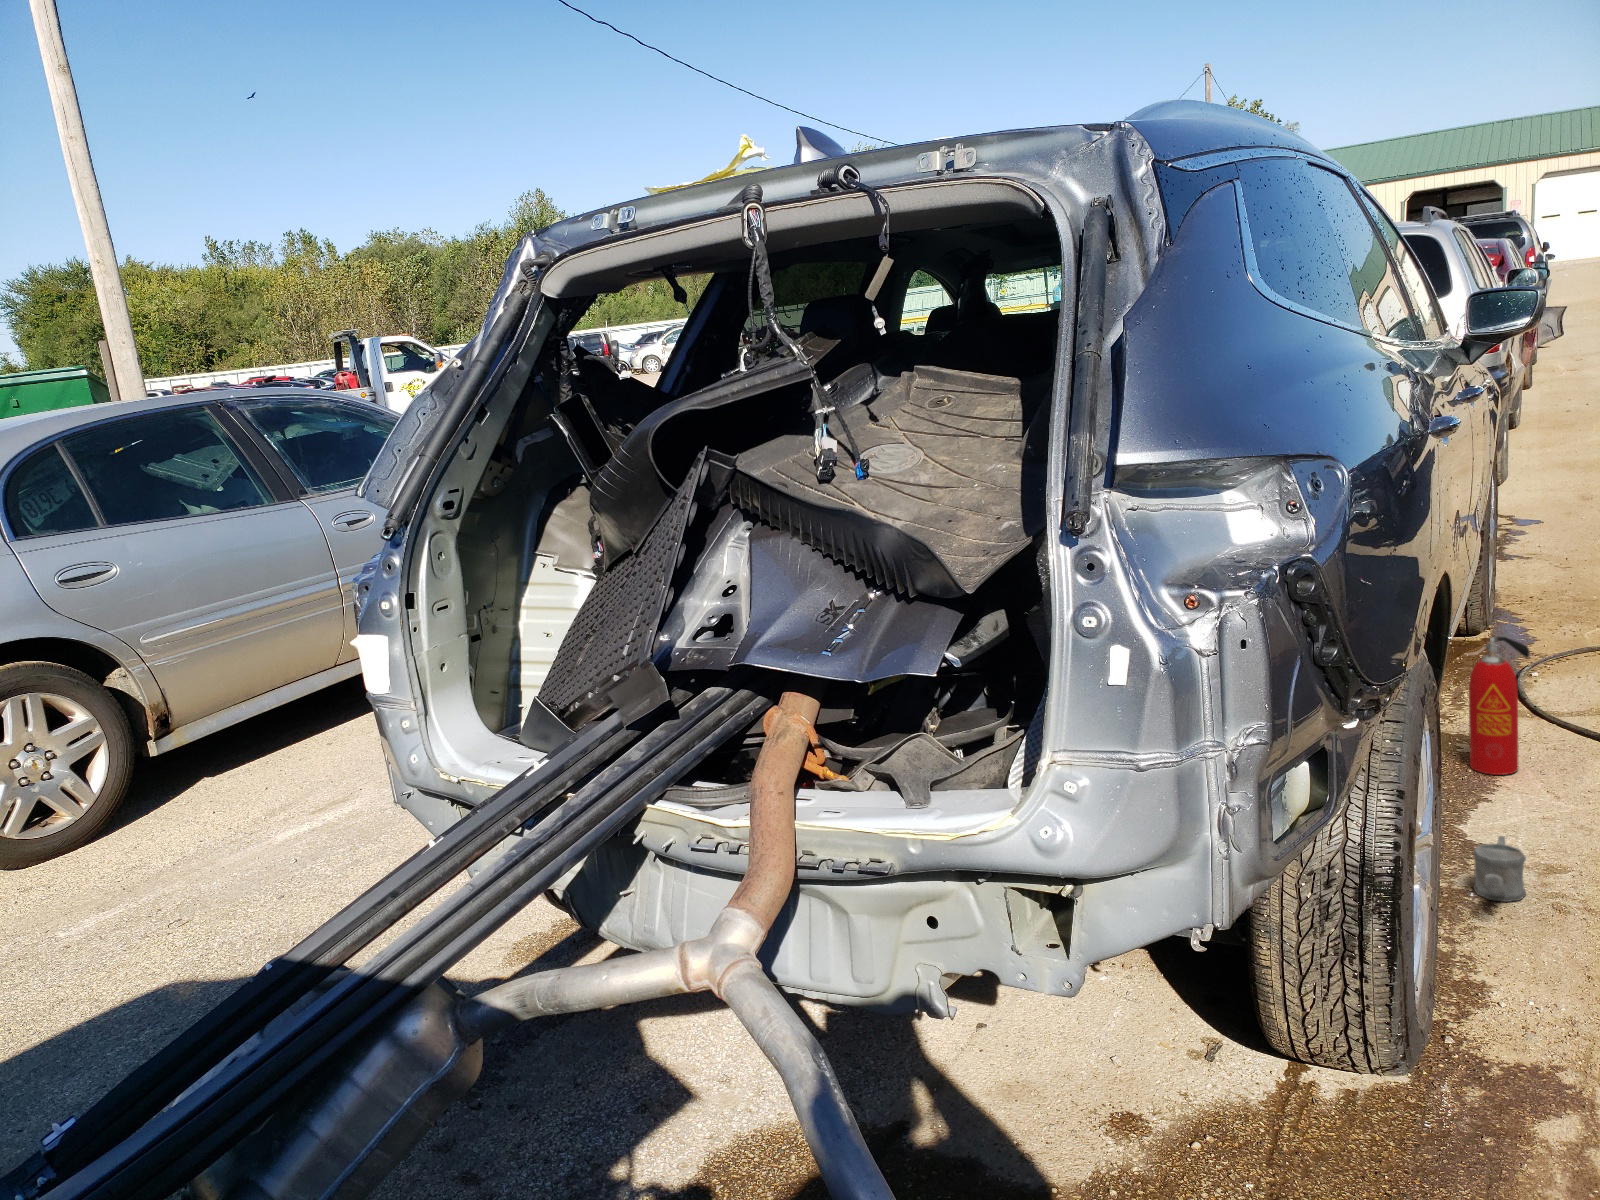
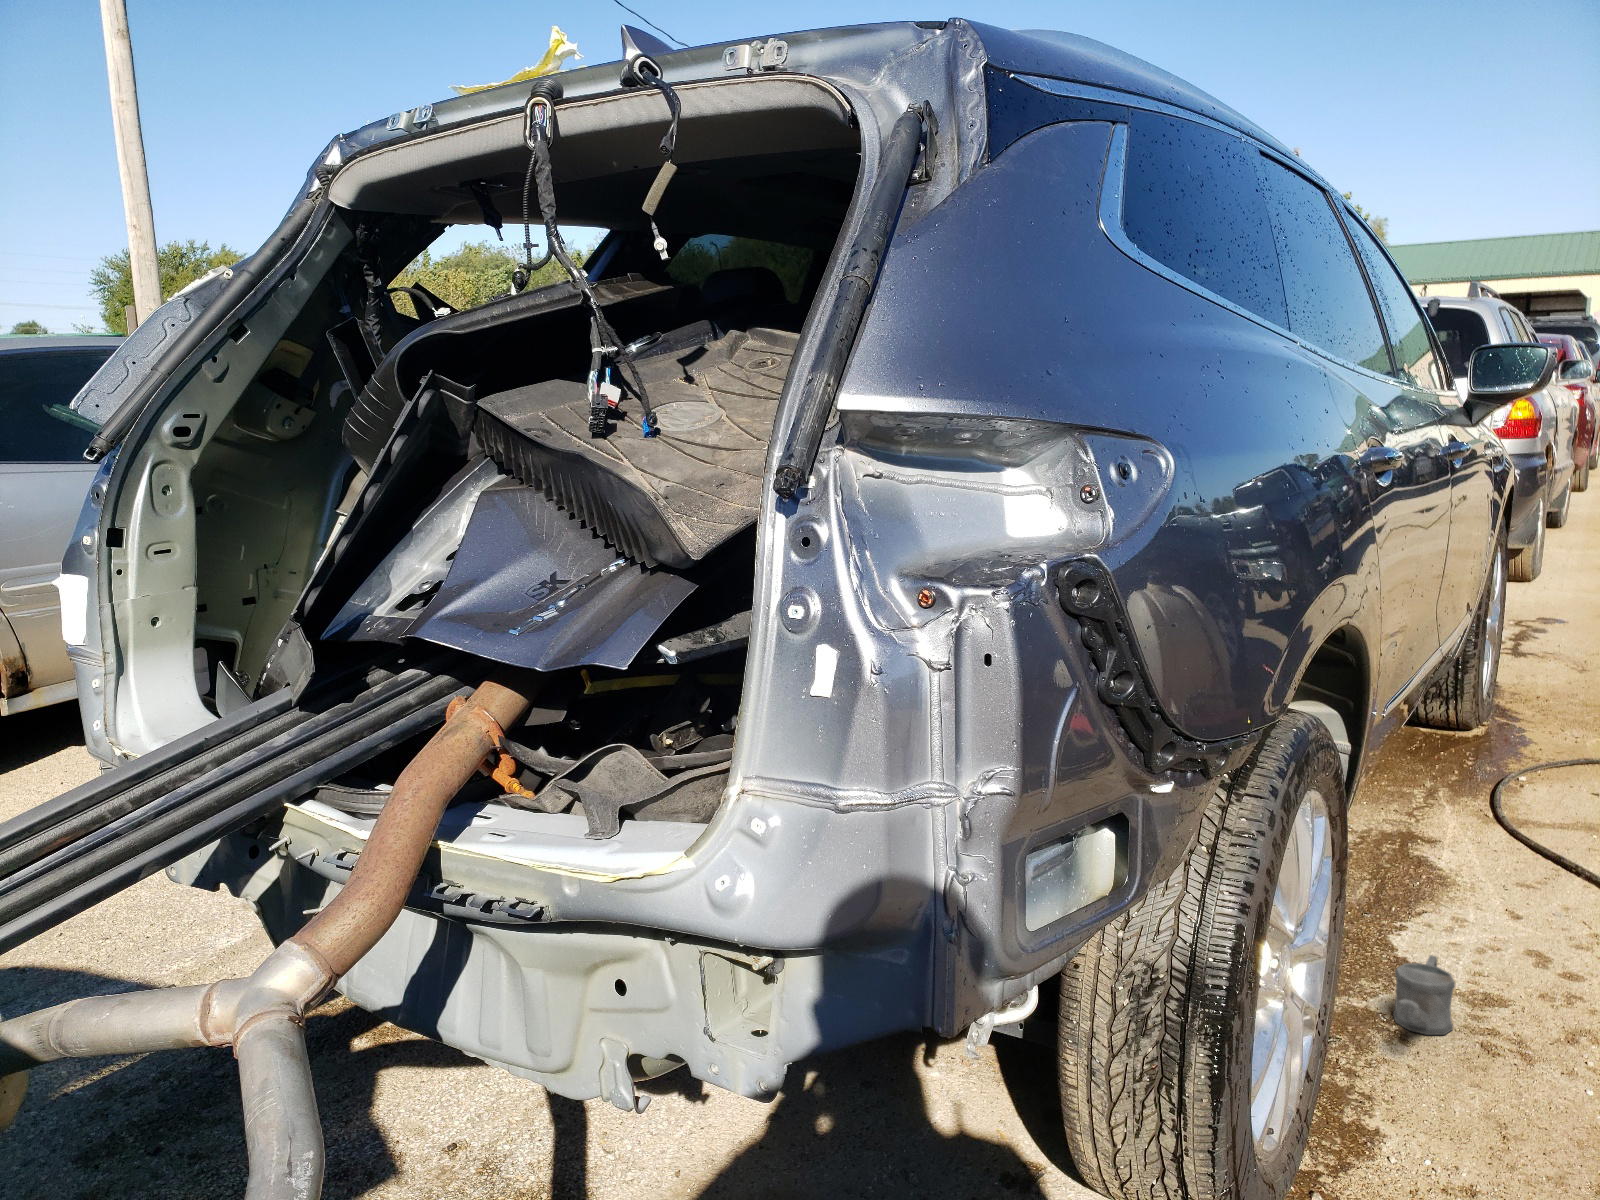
fire extinguisher: present [1465,637,1529,775] -> none [1426,725,1502,886]

